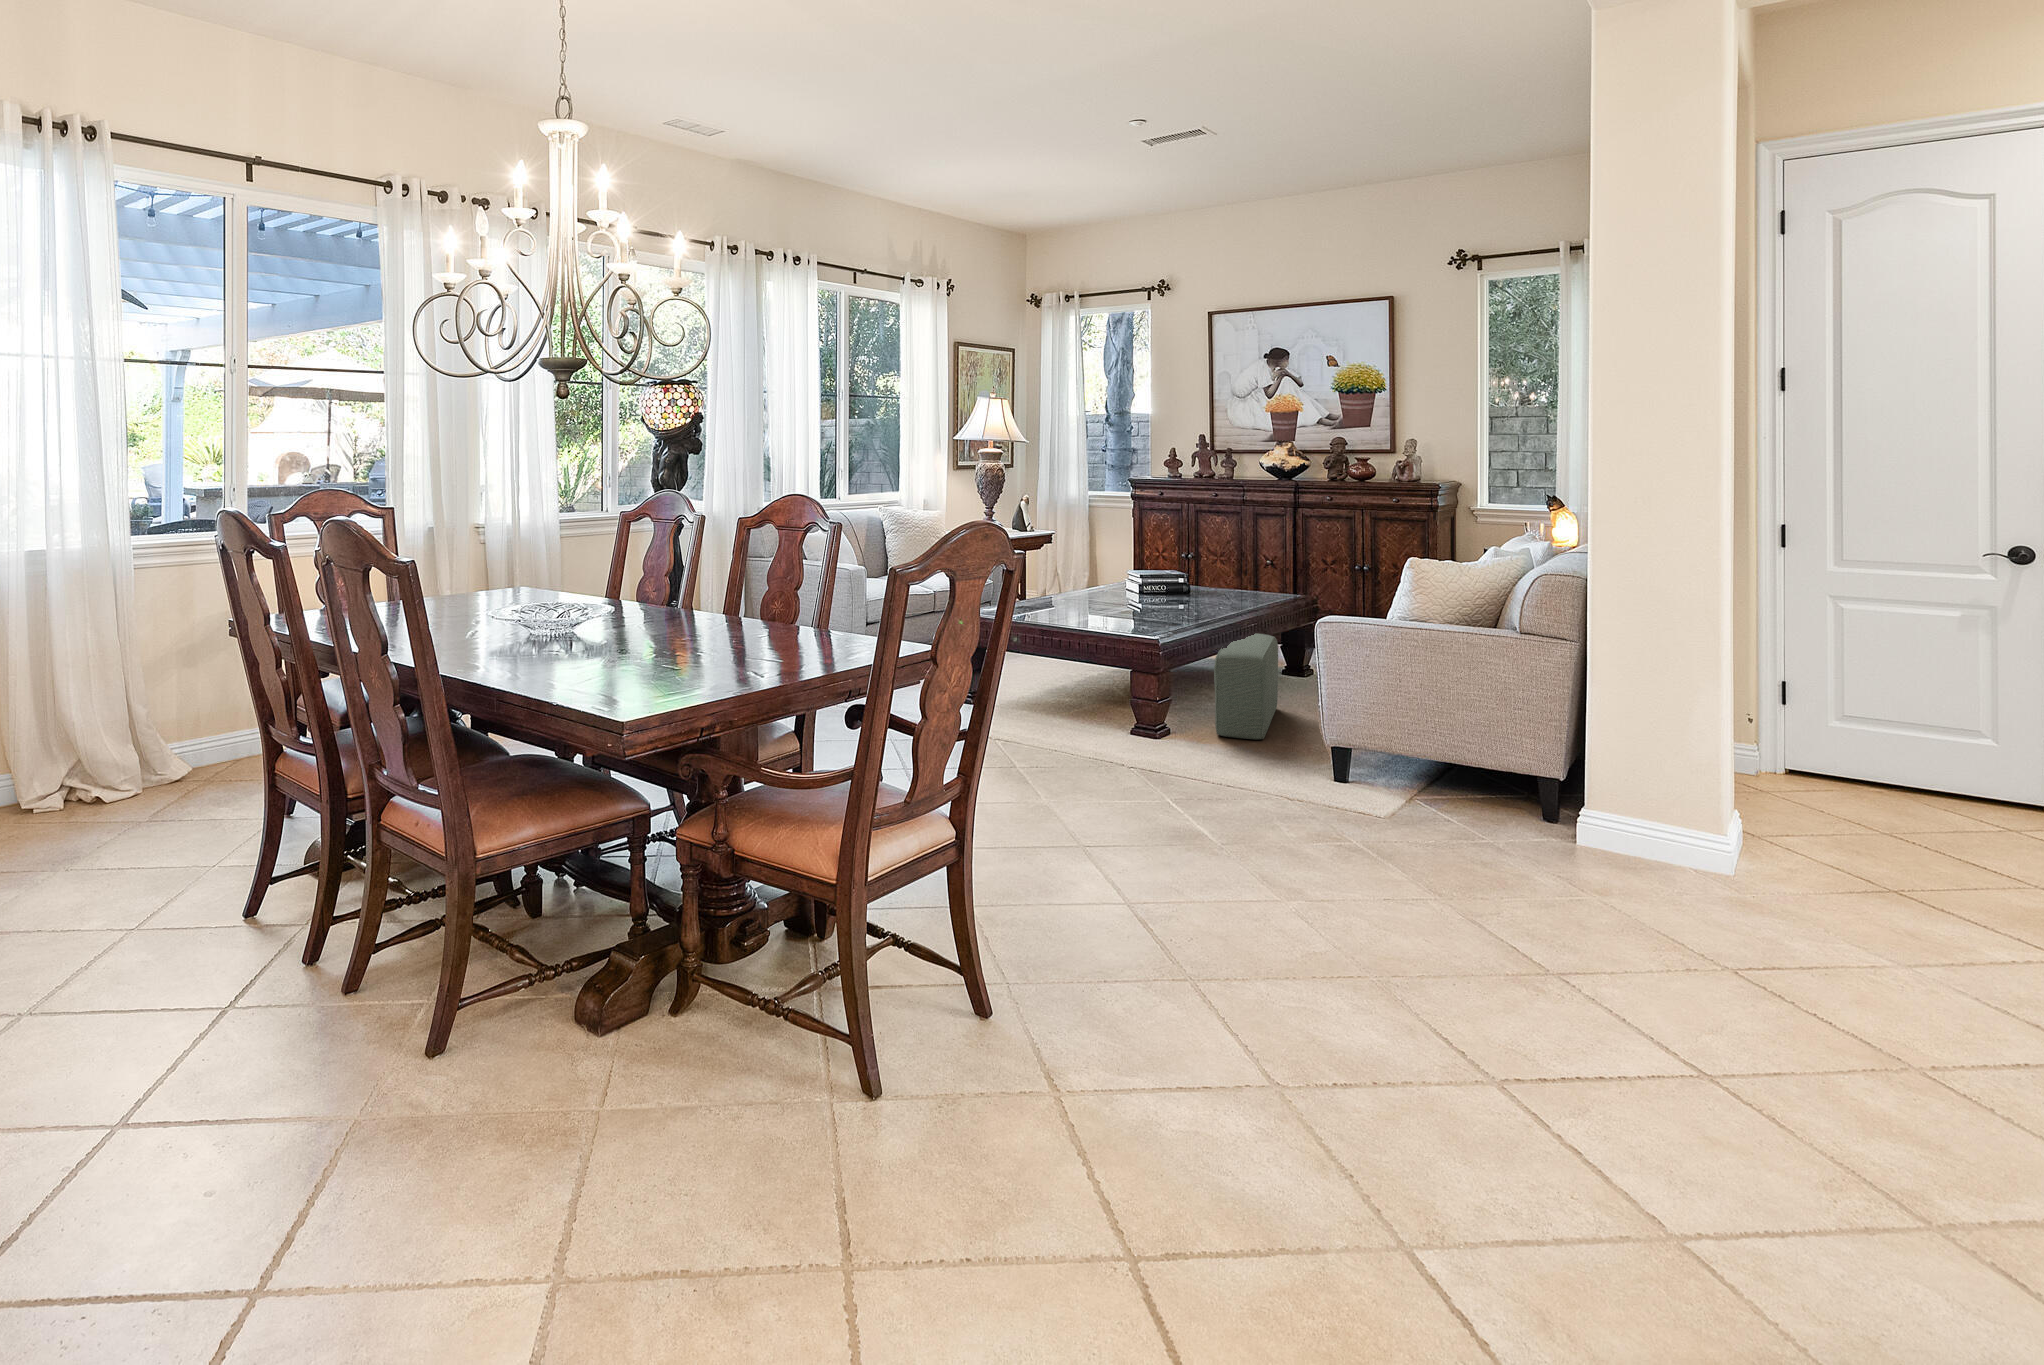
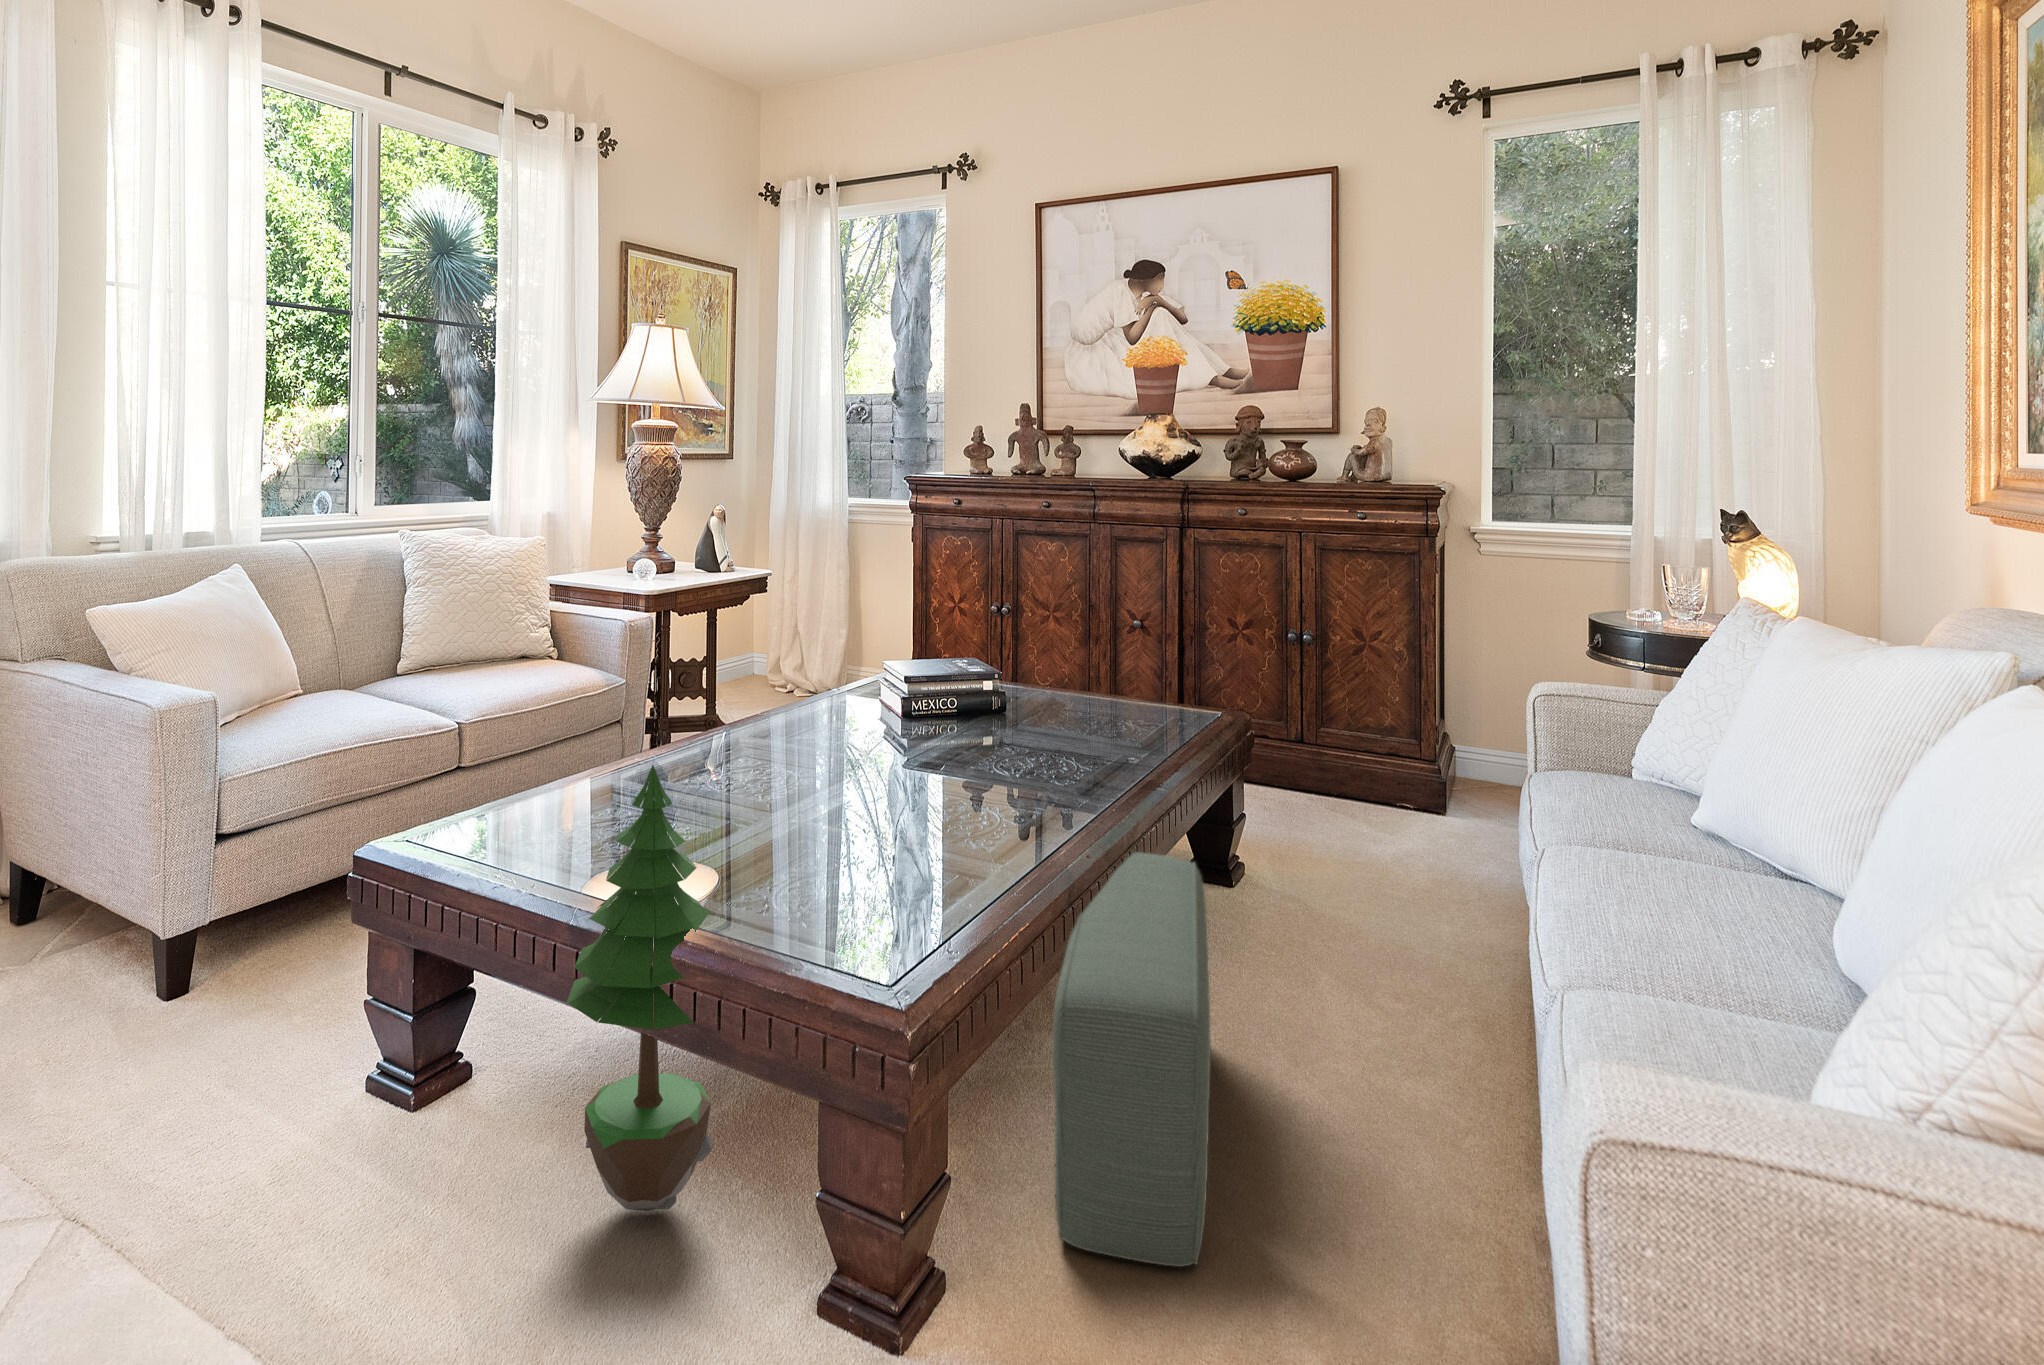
potted tree: none [1048,580,1102,727] -> present [566,765,712,1211]

